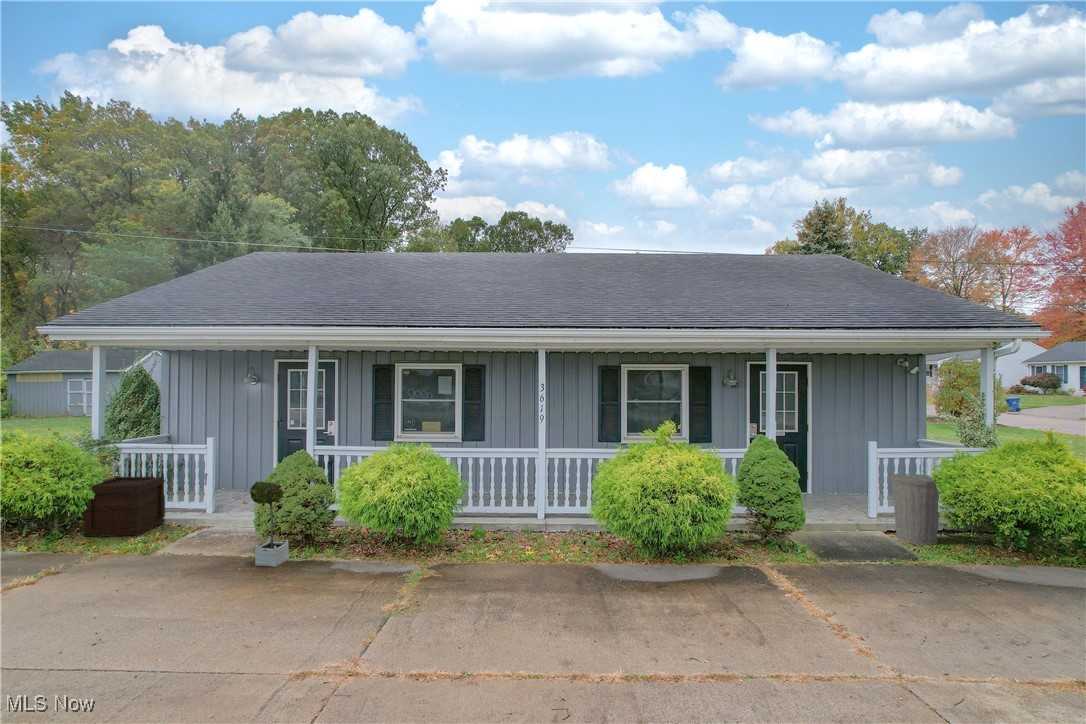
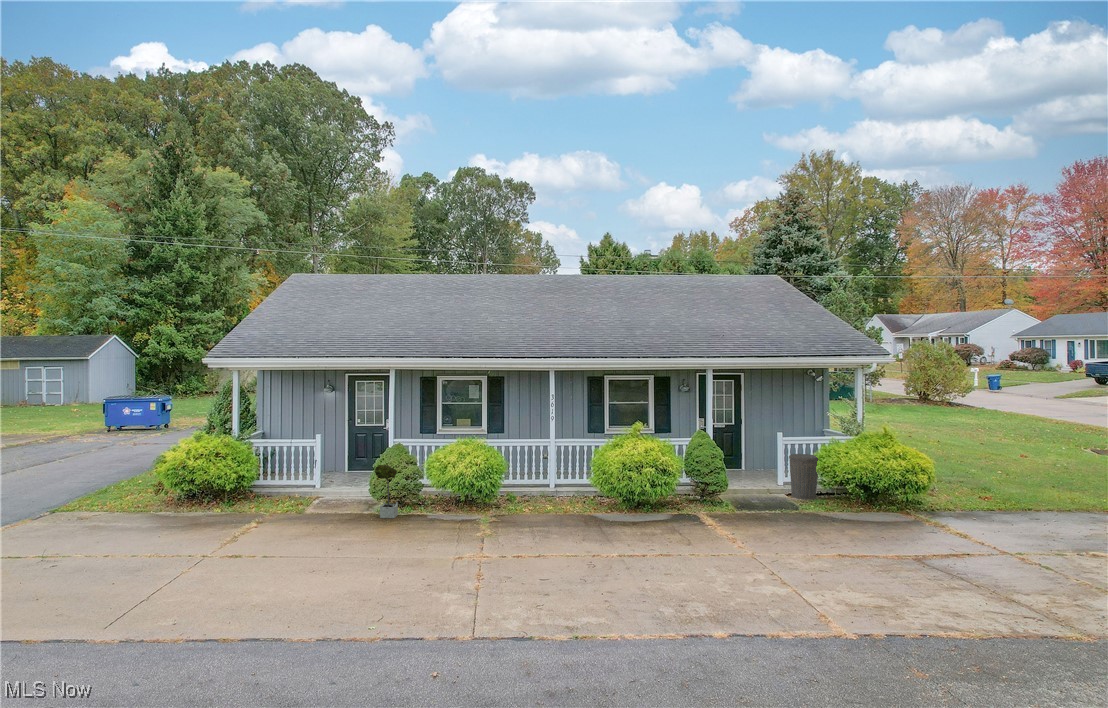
wooden crate: present [83,476,165,537] -> none [238,464,282,506]

